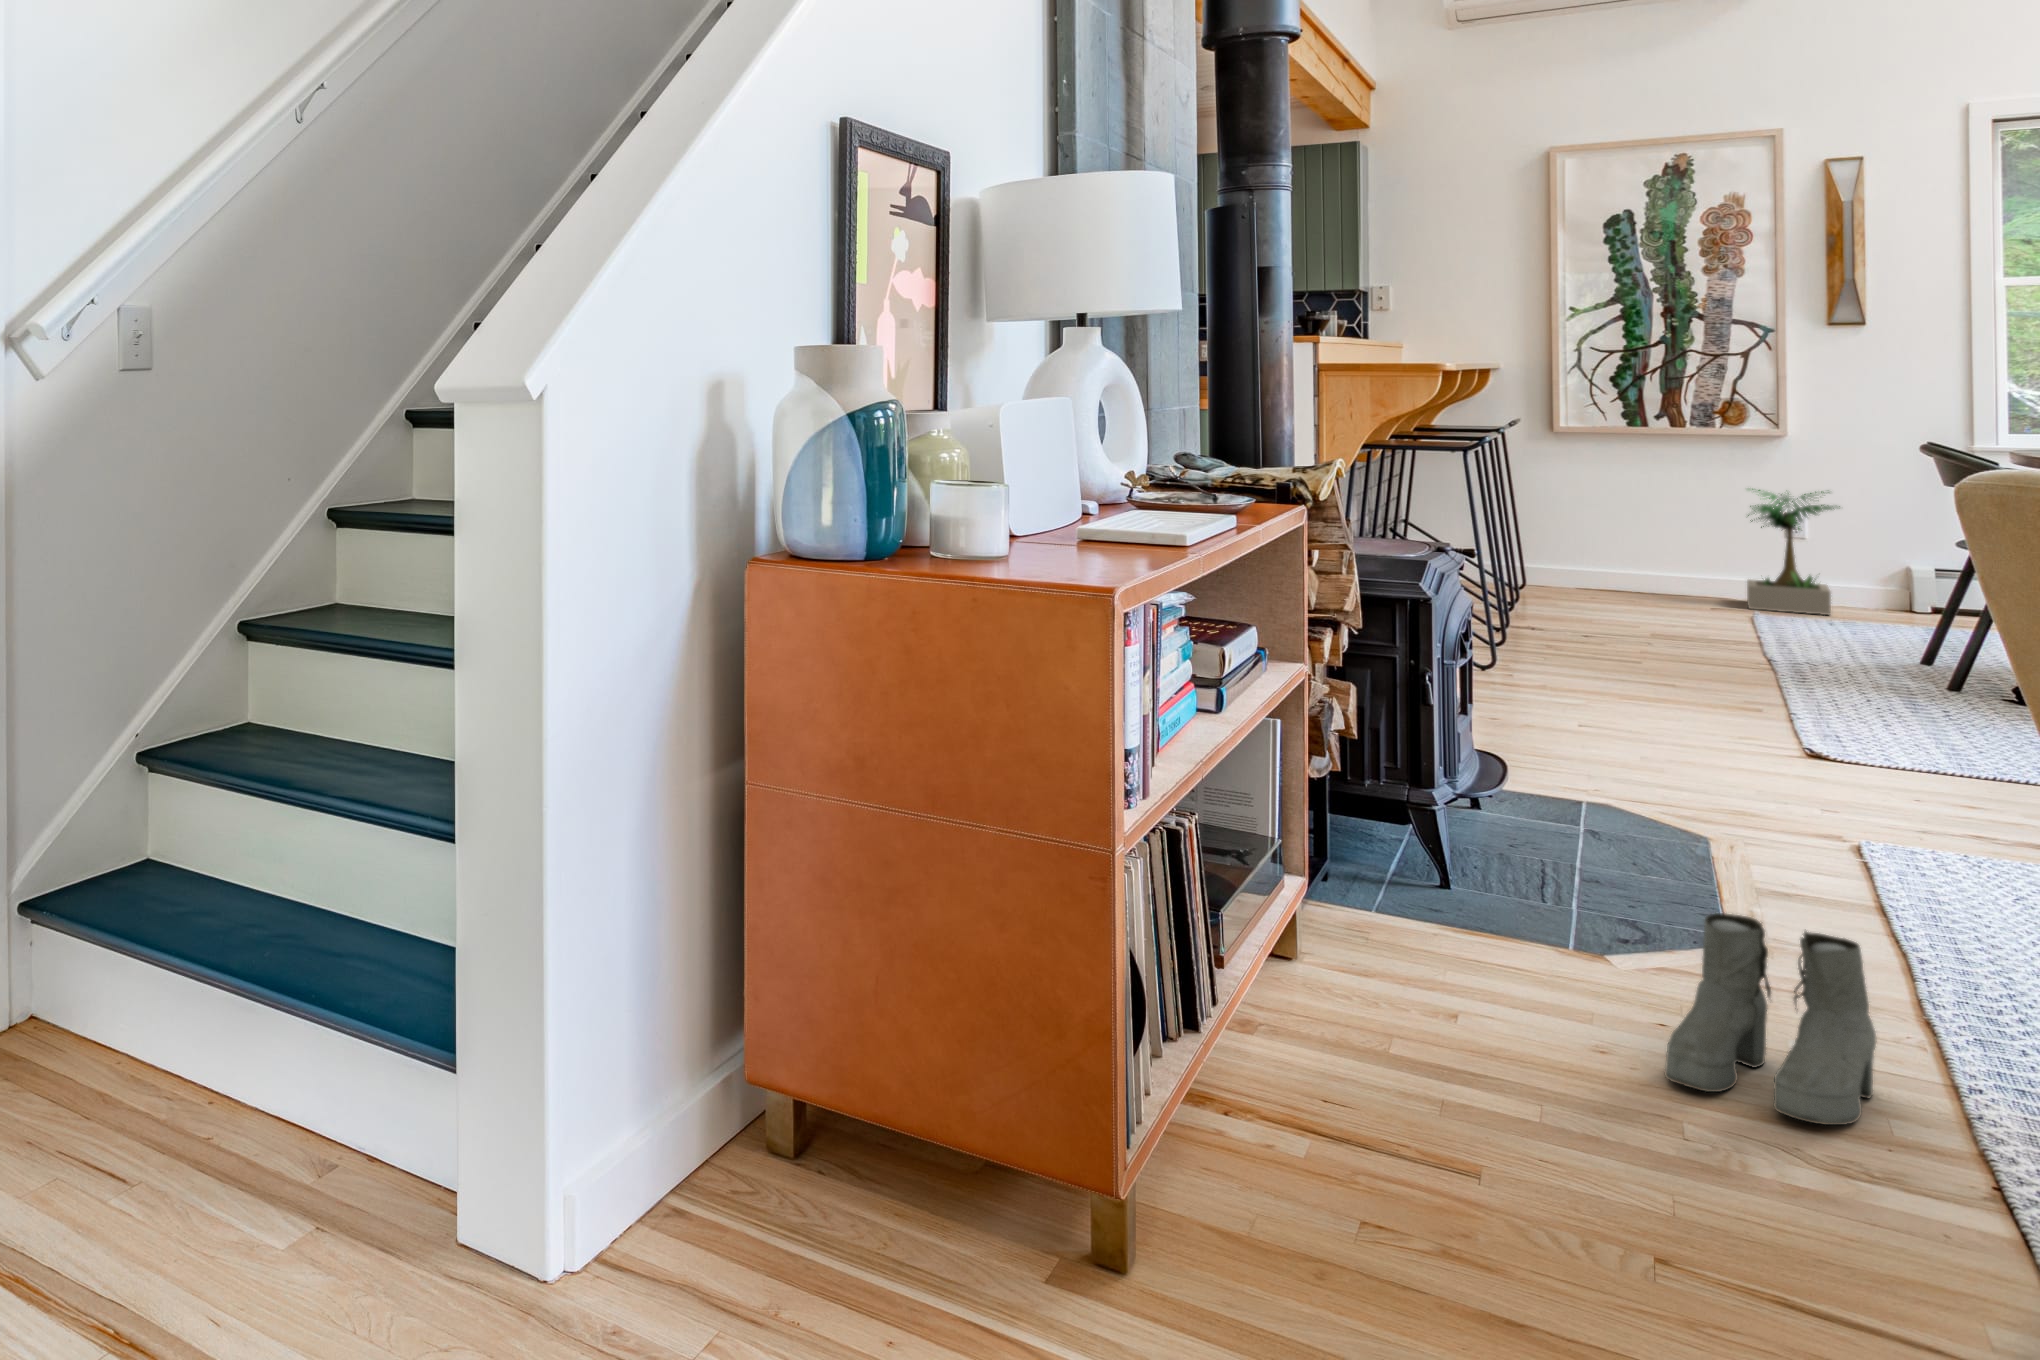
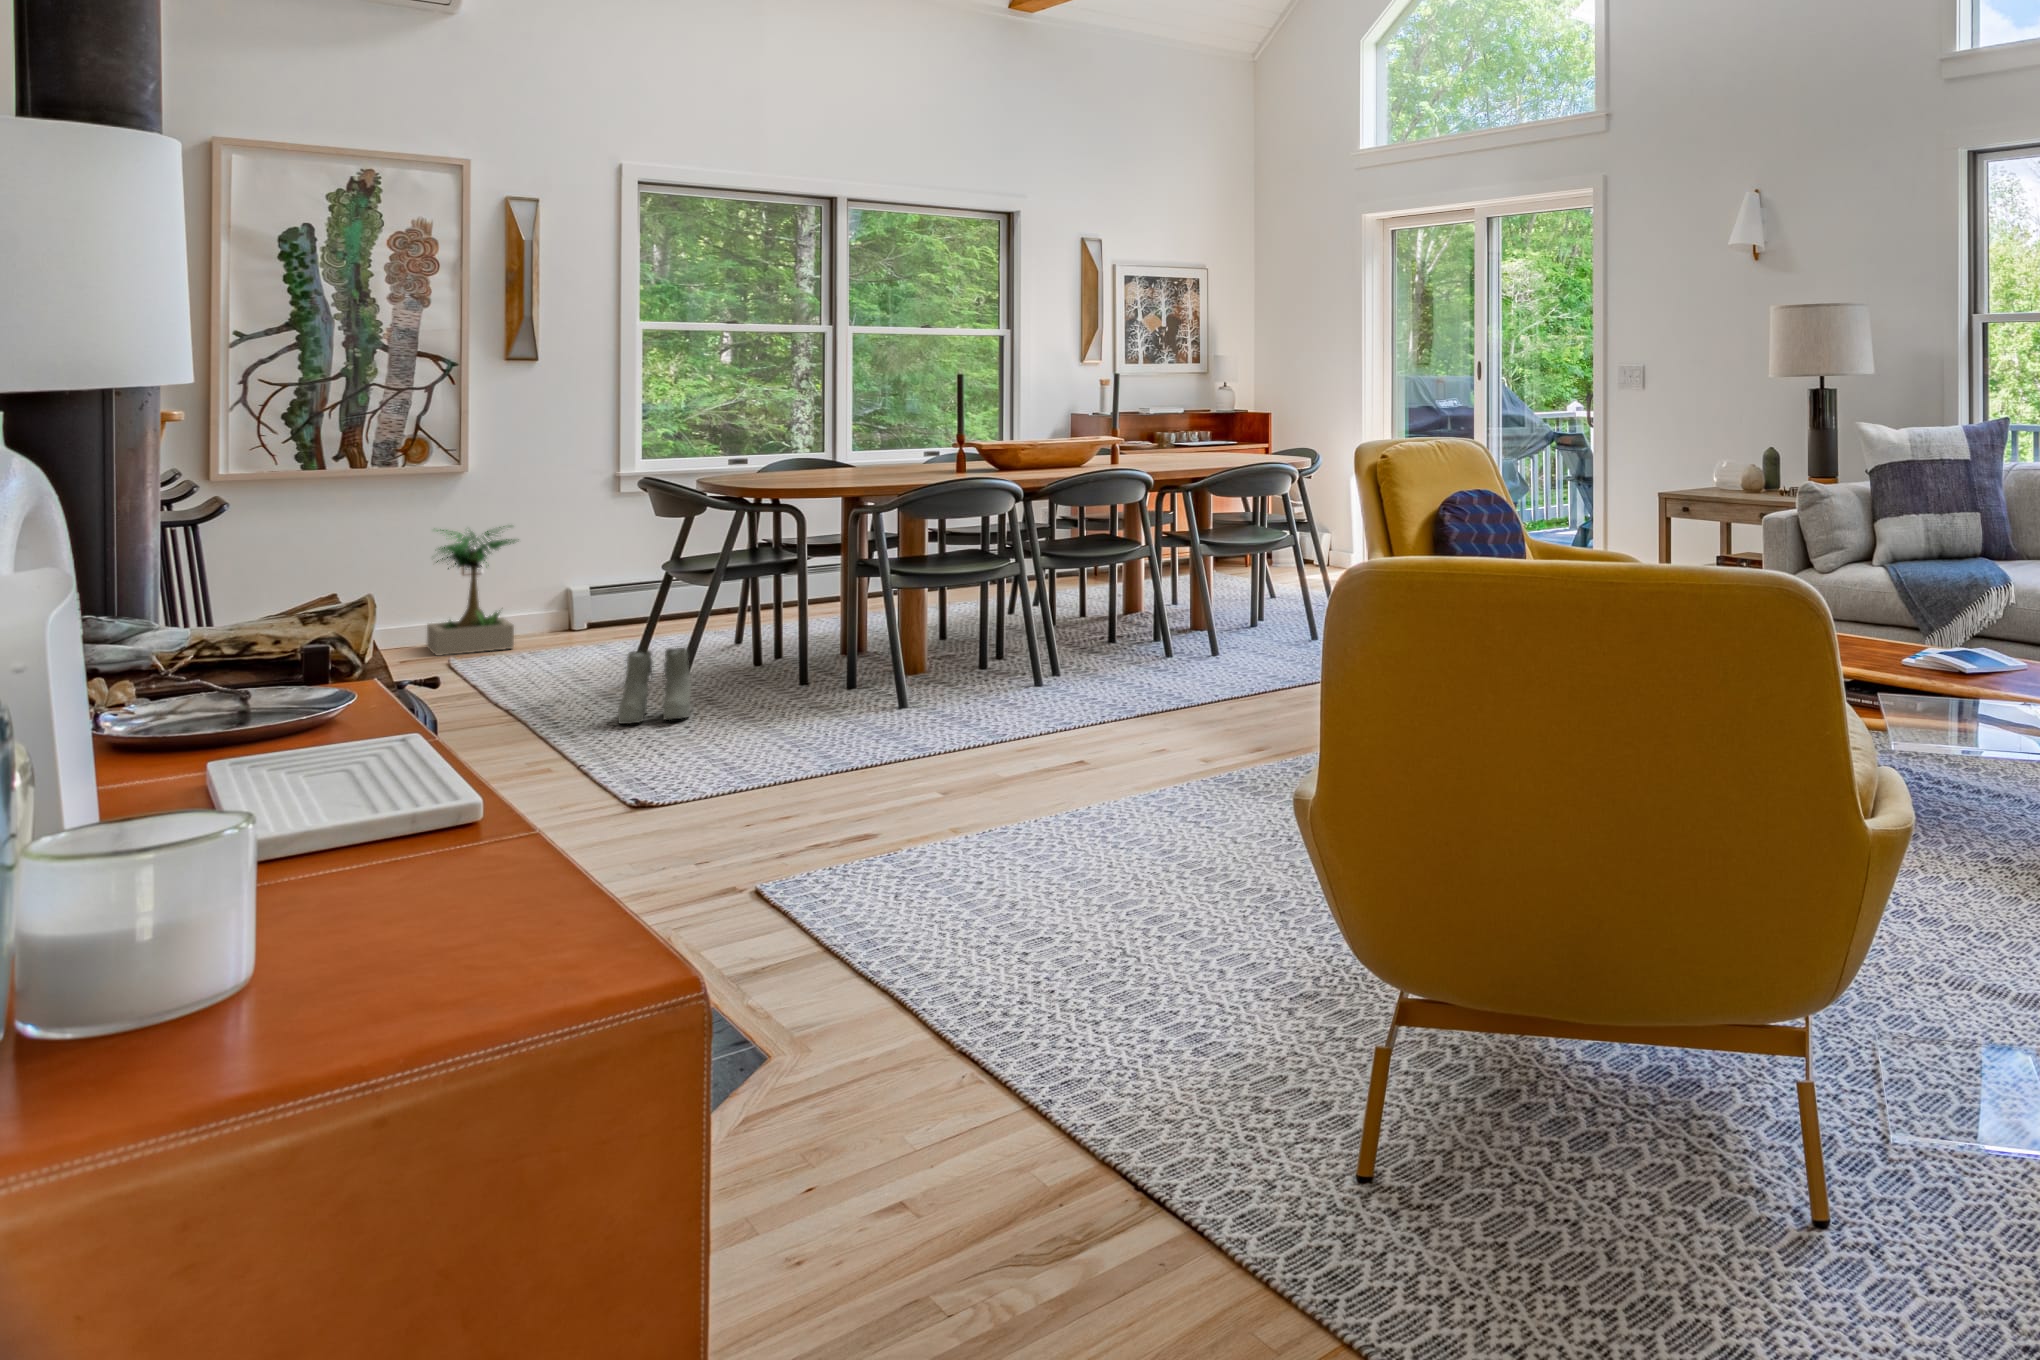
boots: present [1665,913,1877,1125] -> present [618,648,691,724]

